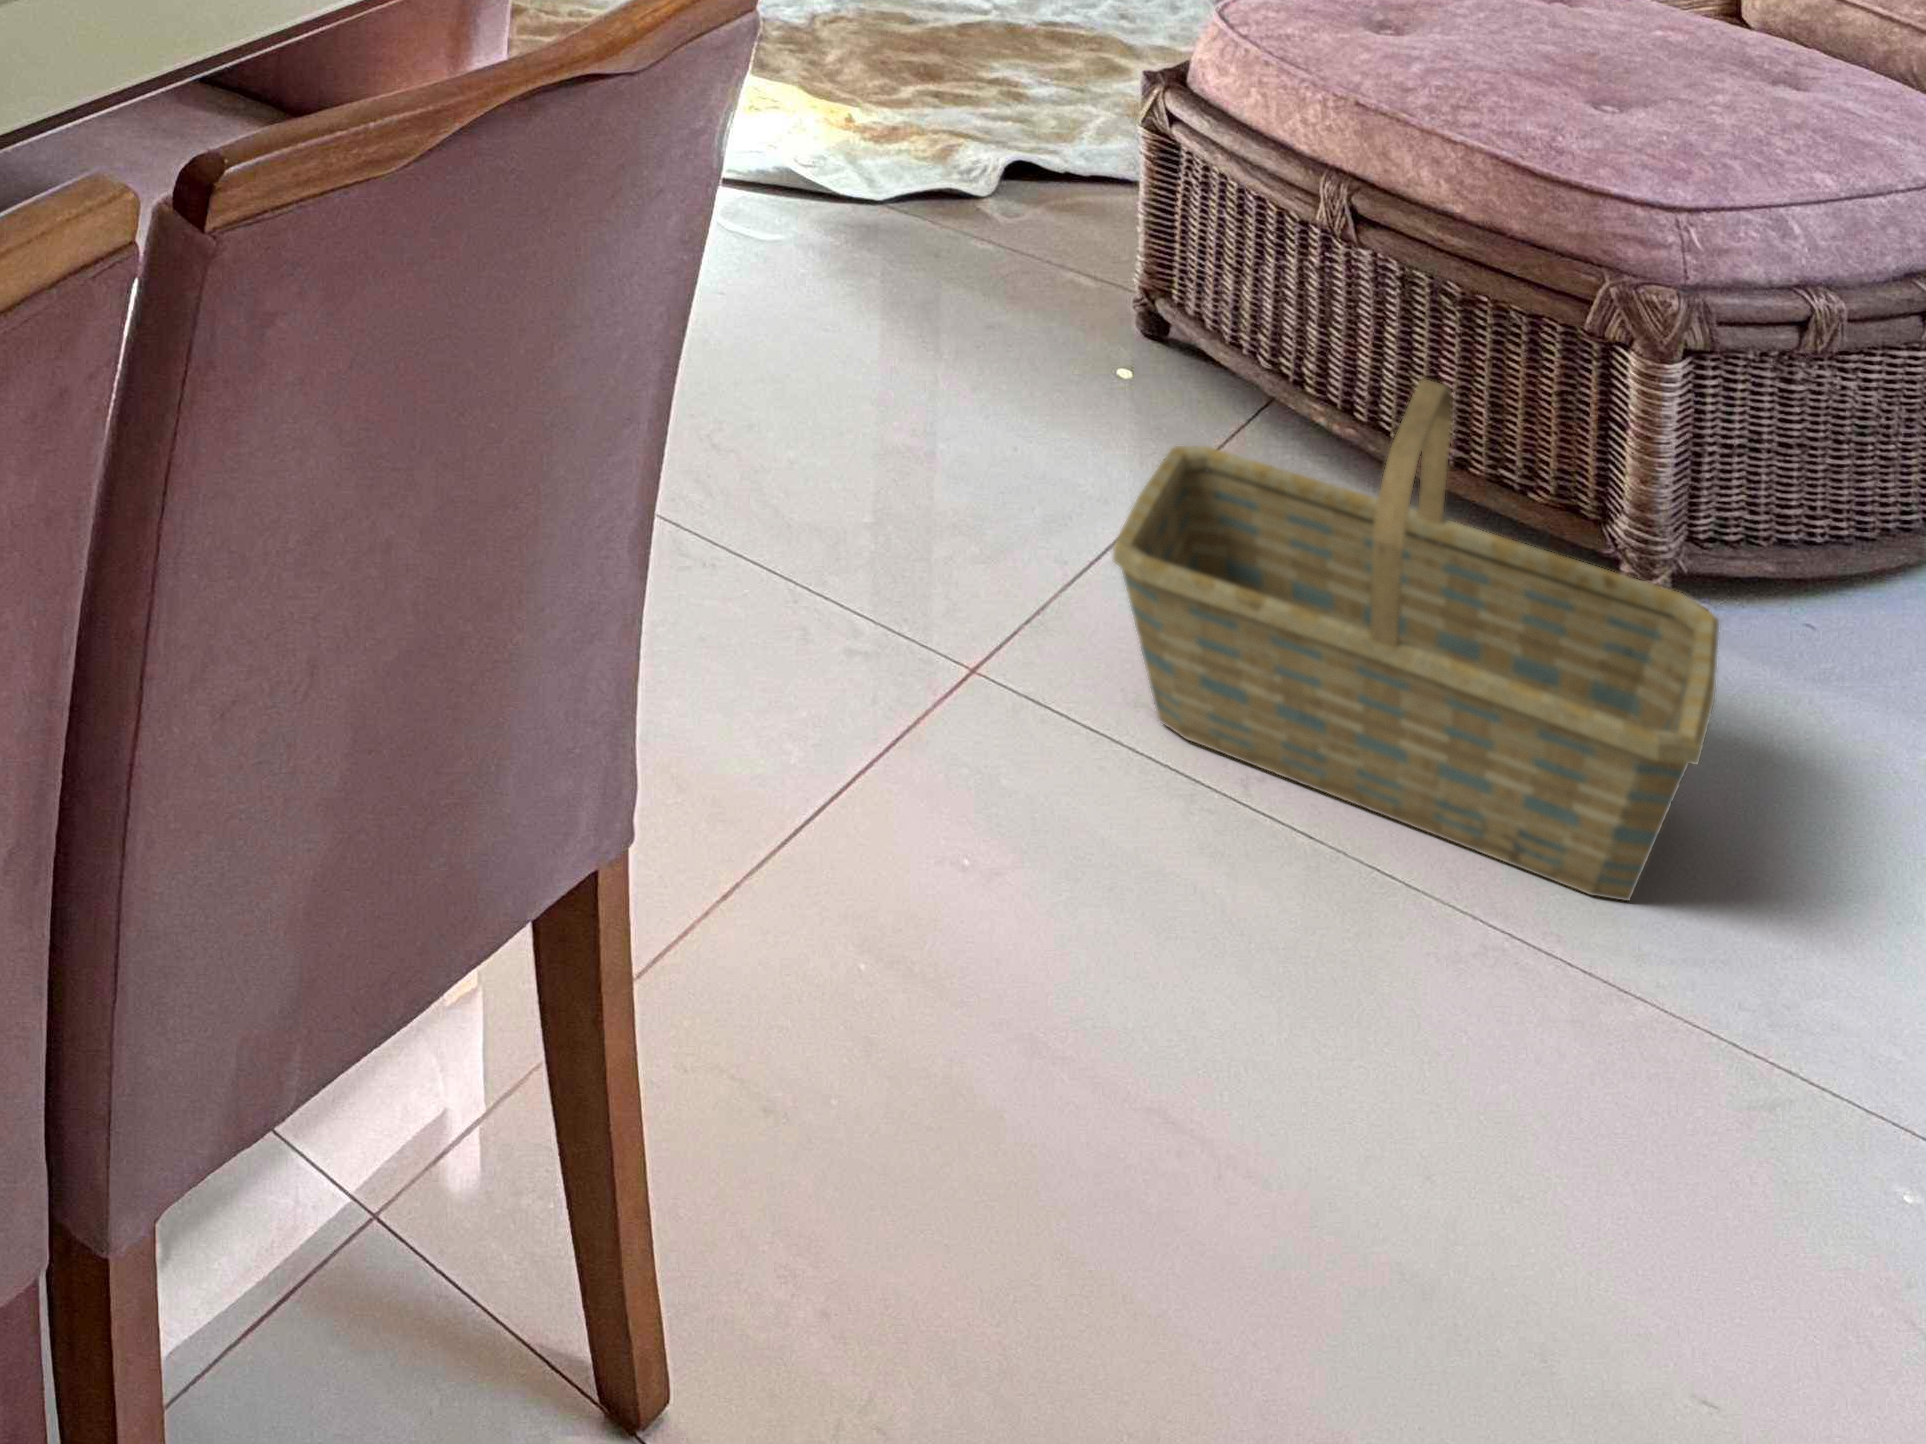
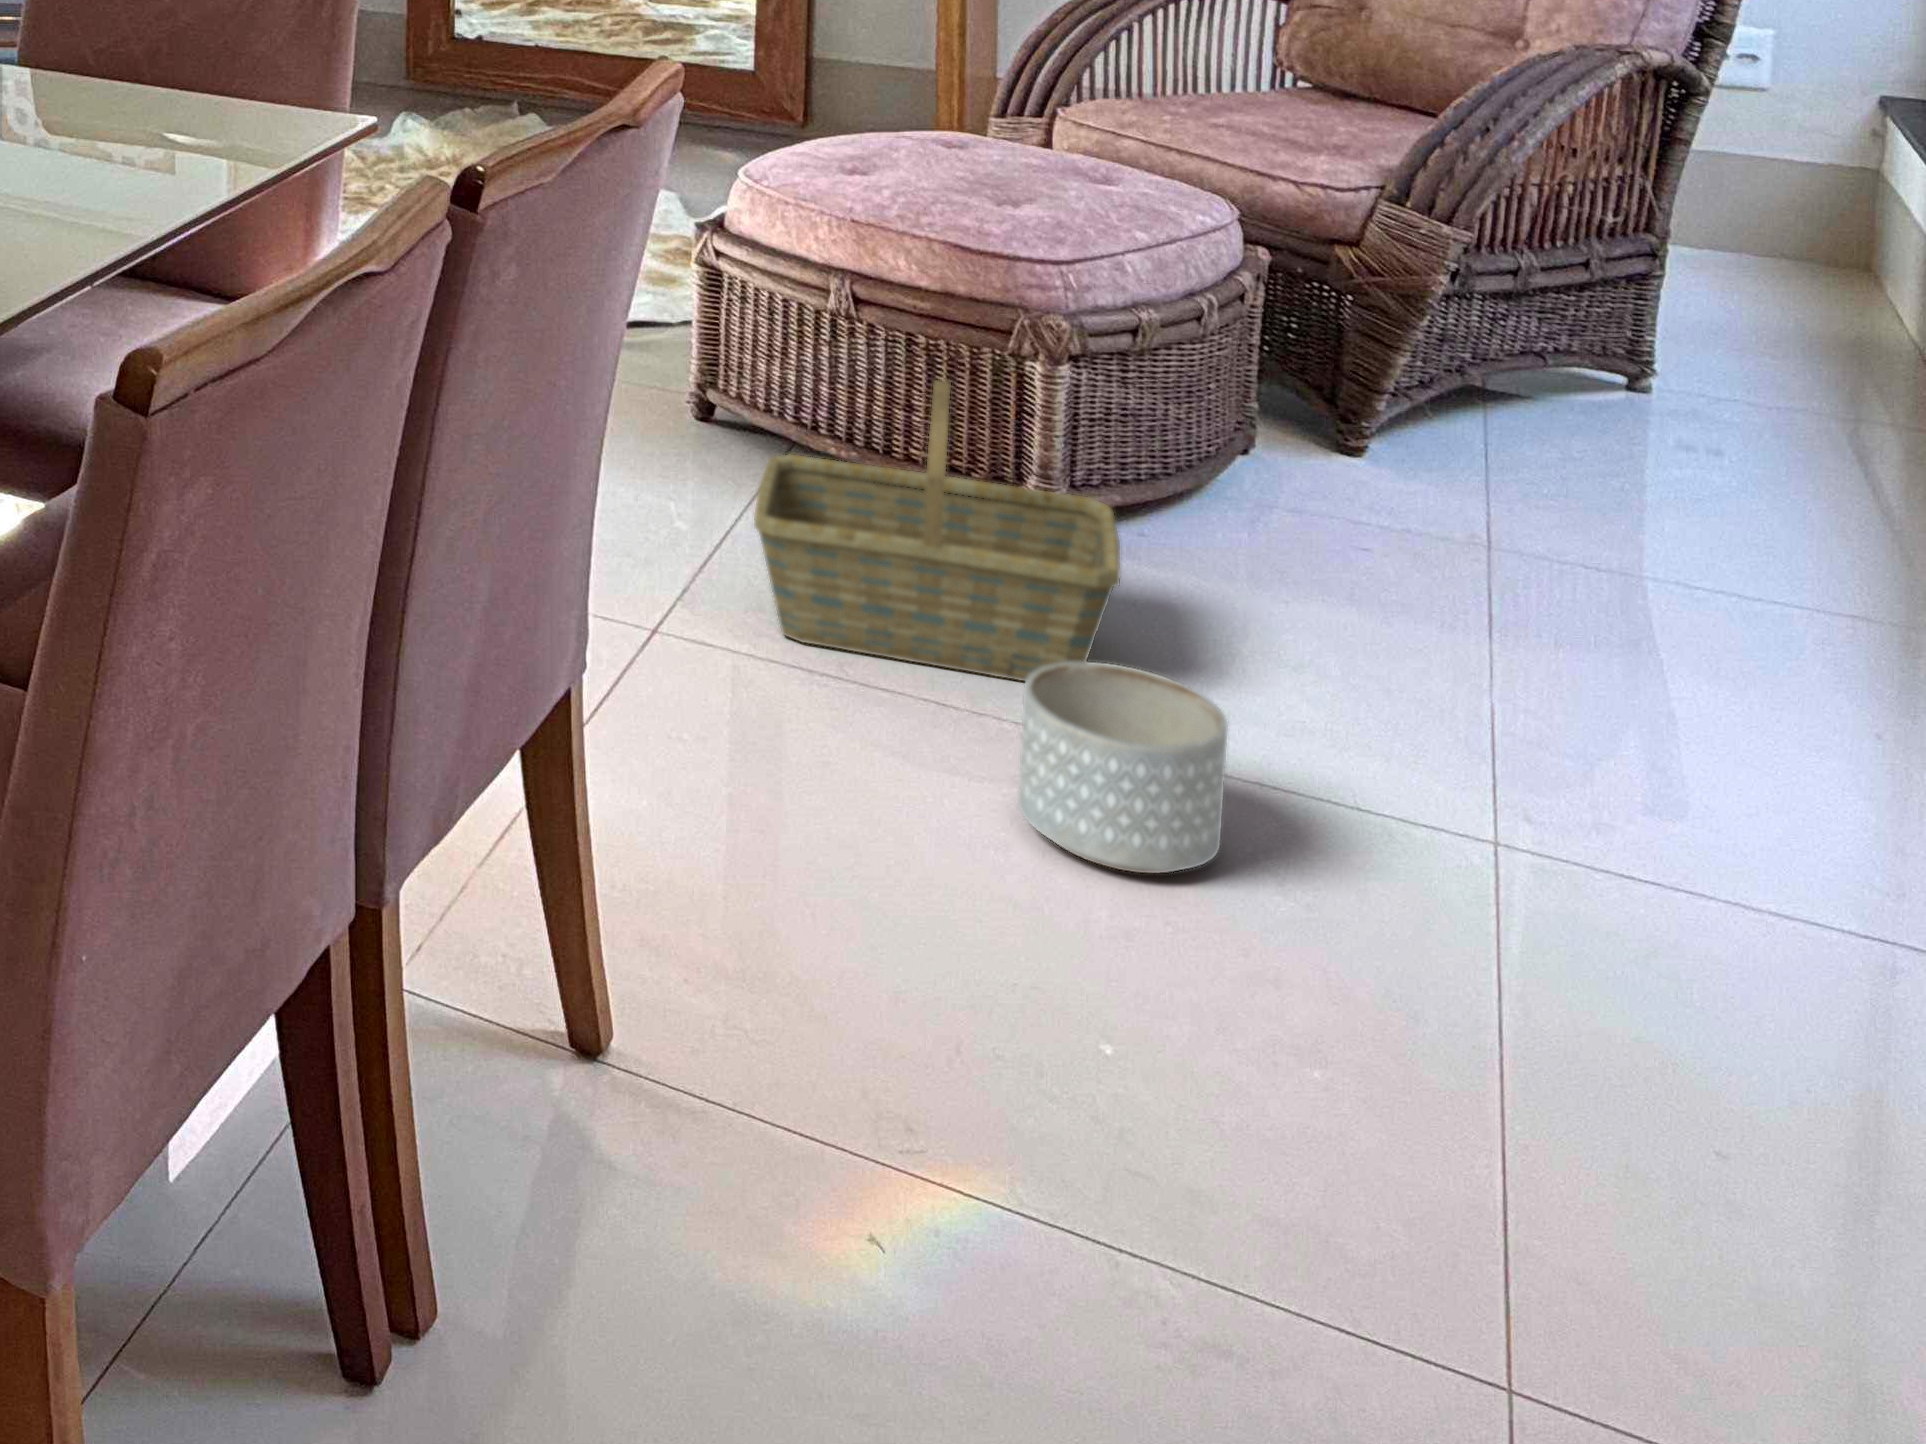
planter: none [1462,900,1833,1319] -> present [1018,662,1228,873]

